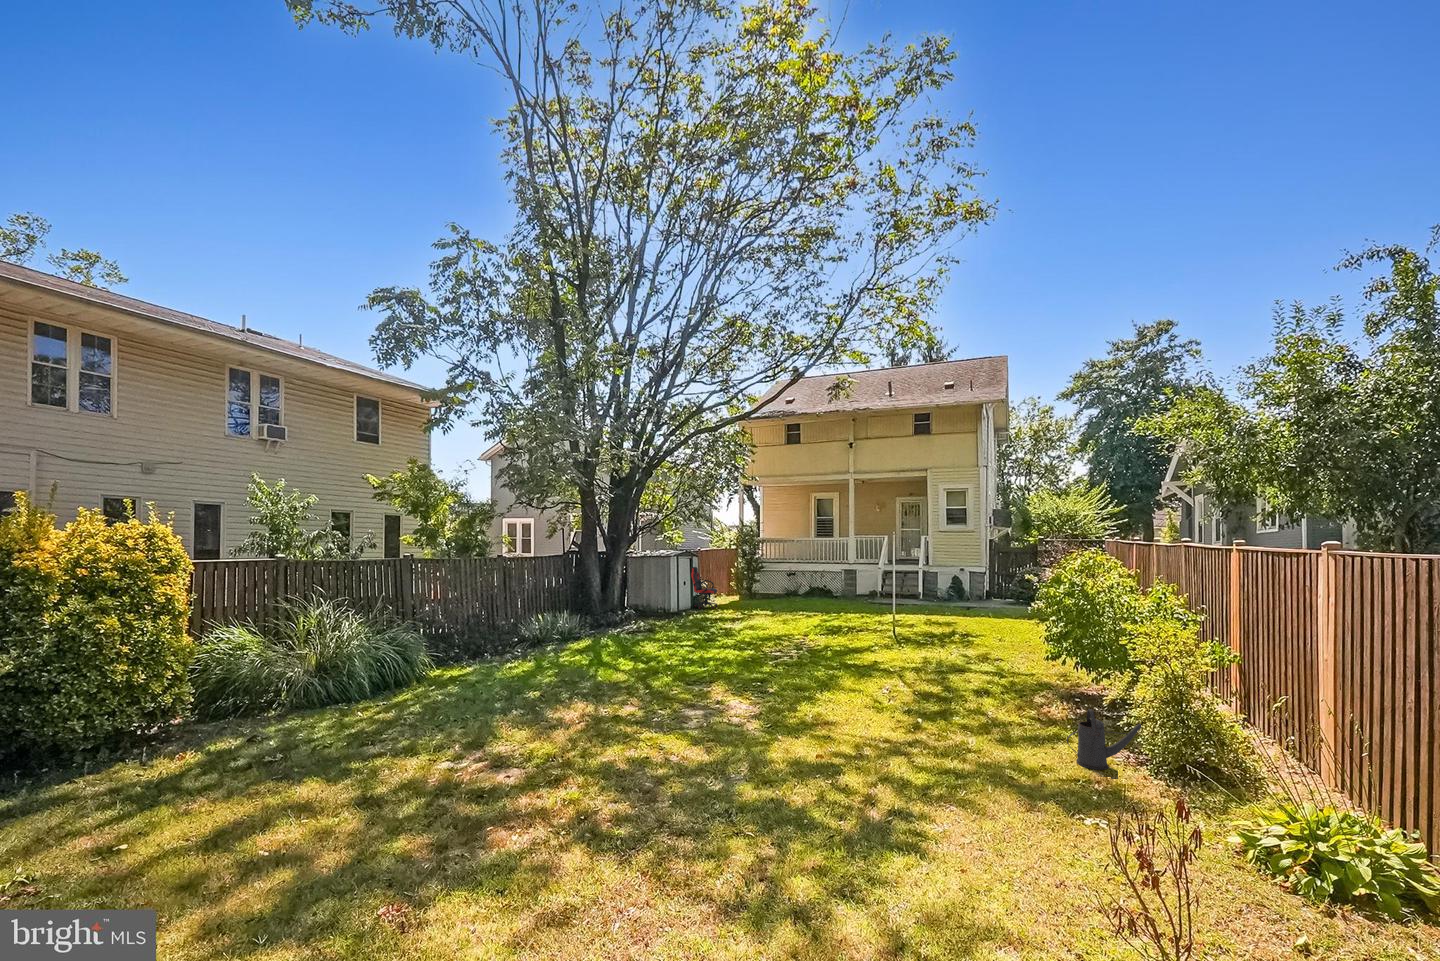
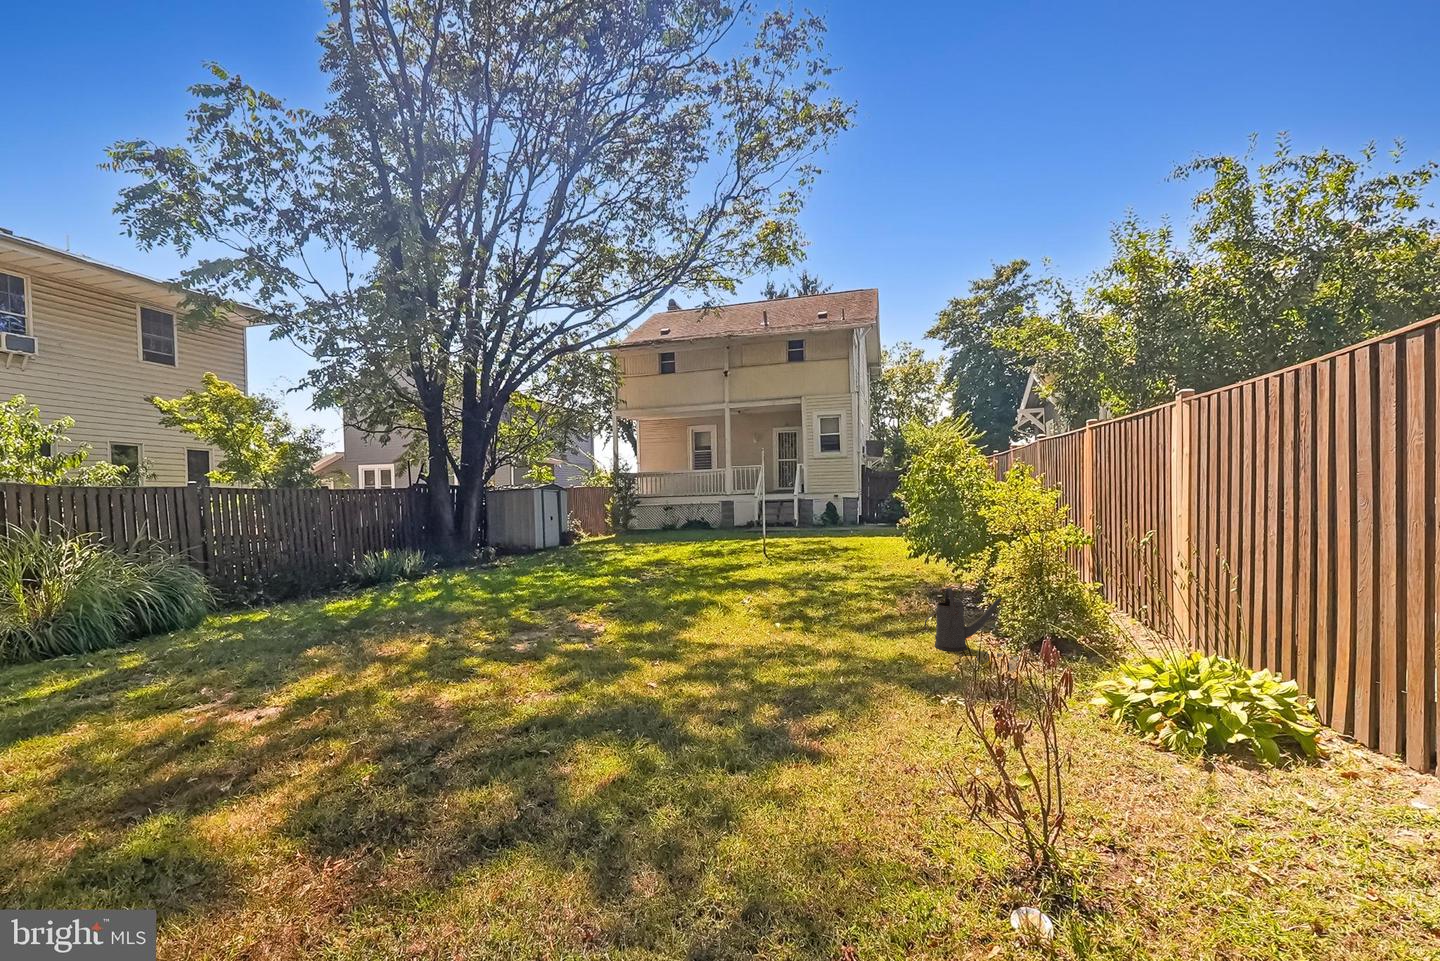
chair: present [691,567,717,609] -> none [554,501,585,545]

